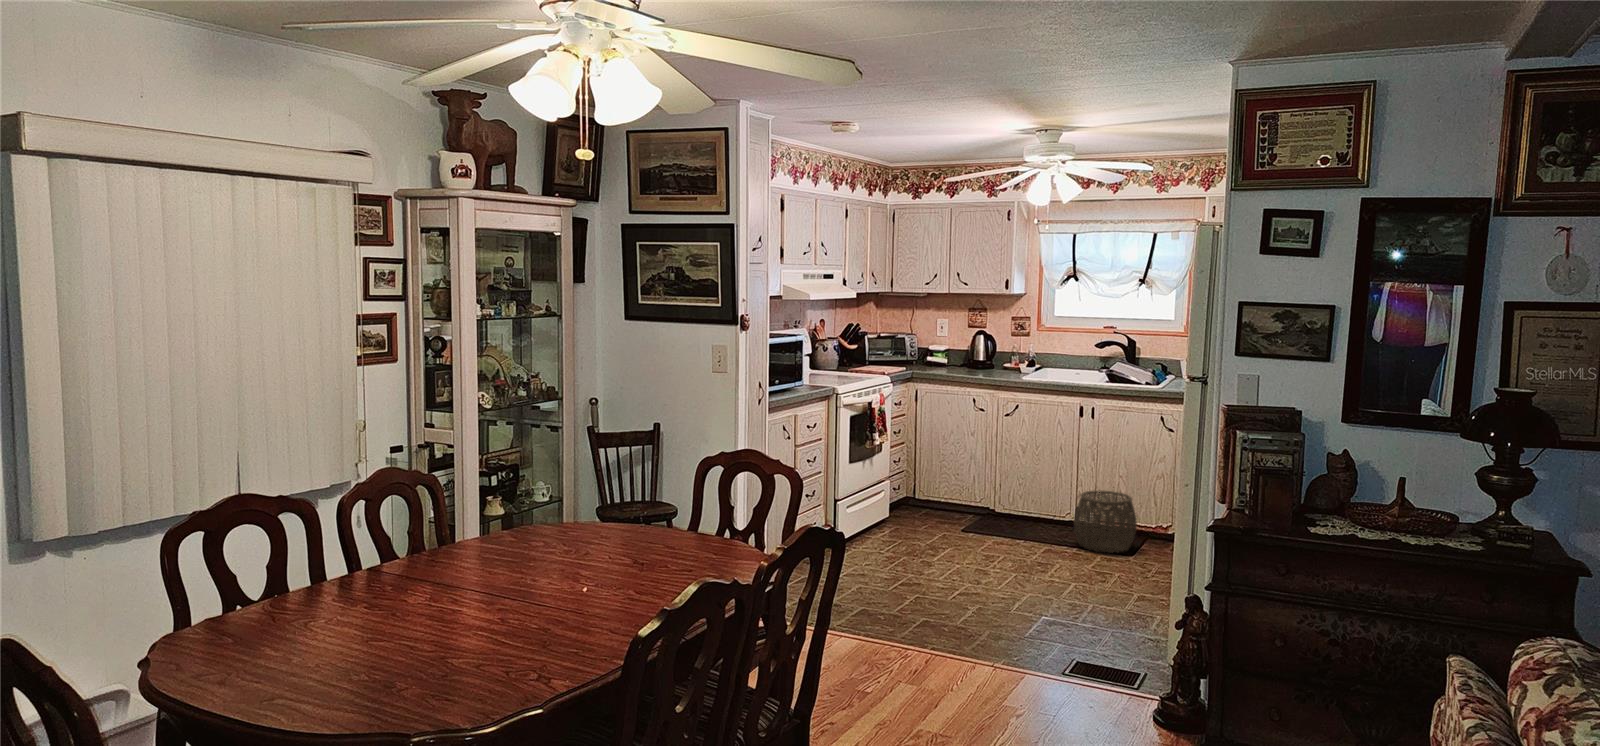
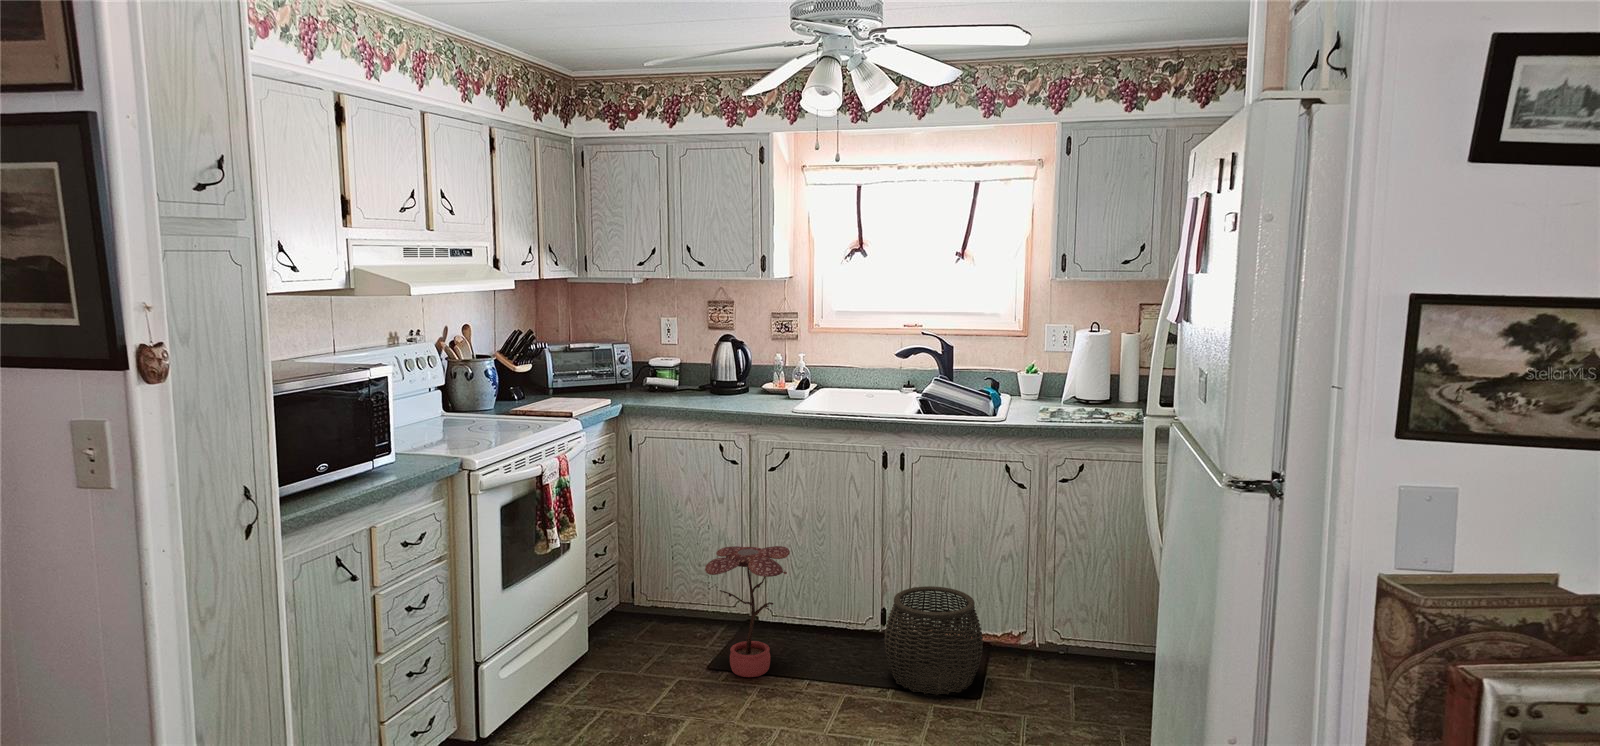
potted plant: none [963,459,1016,537] -> present [705,546,790,677]

